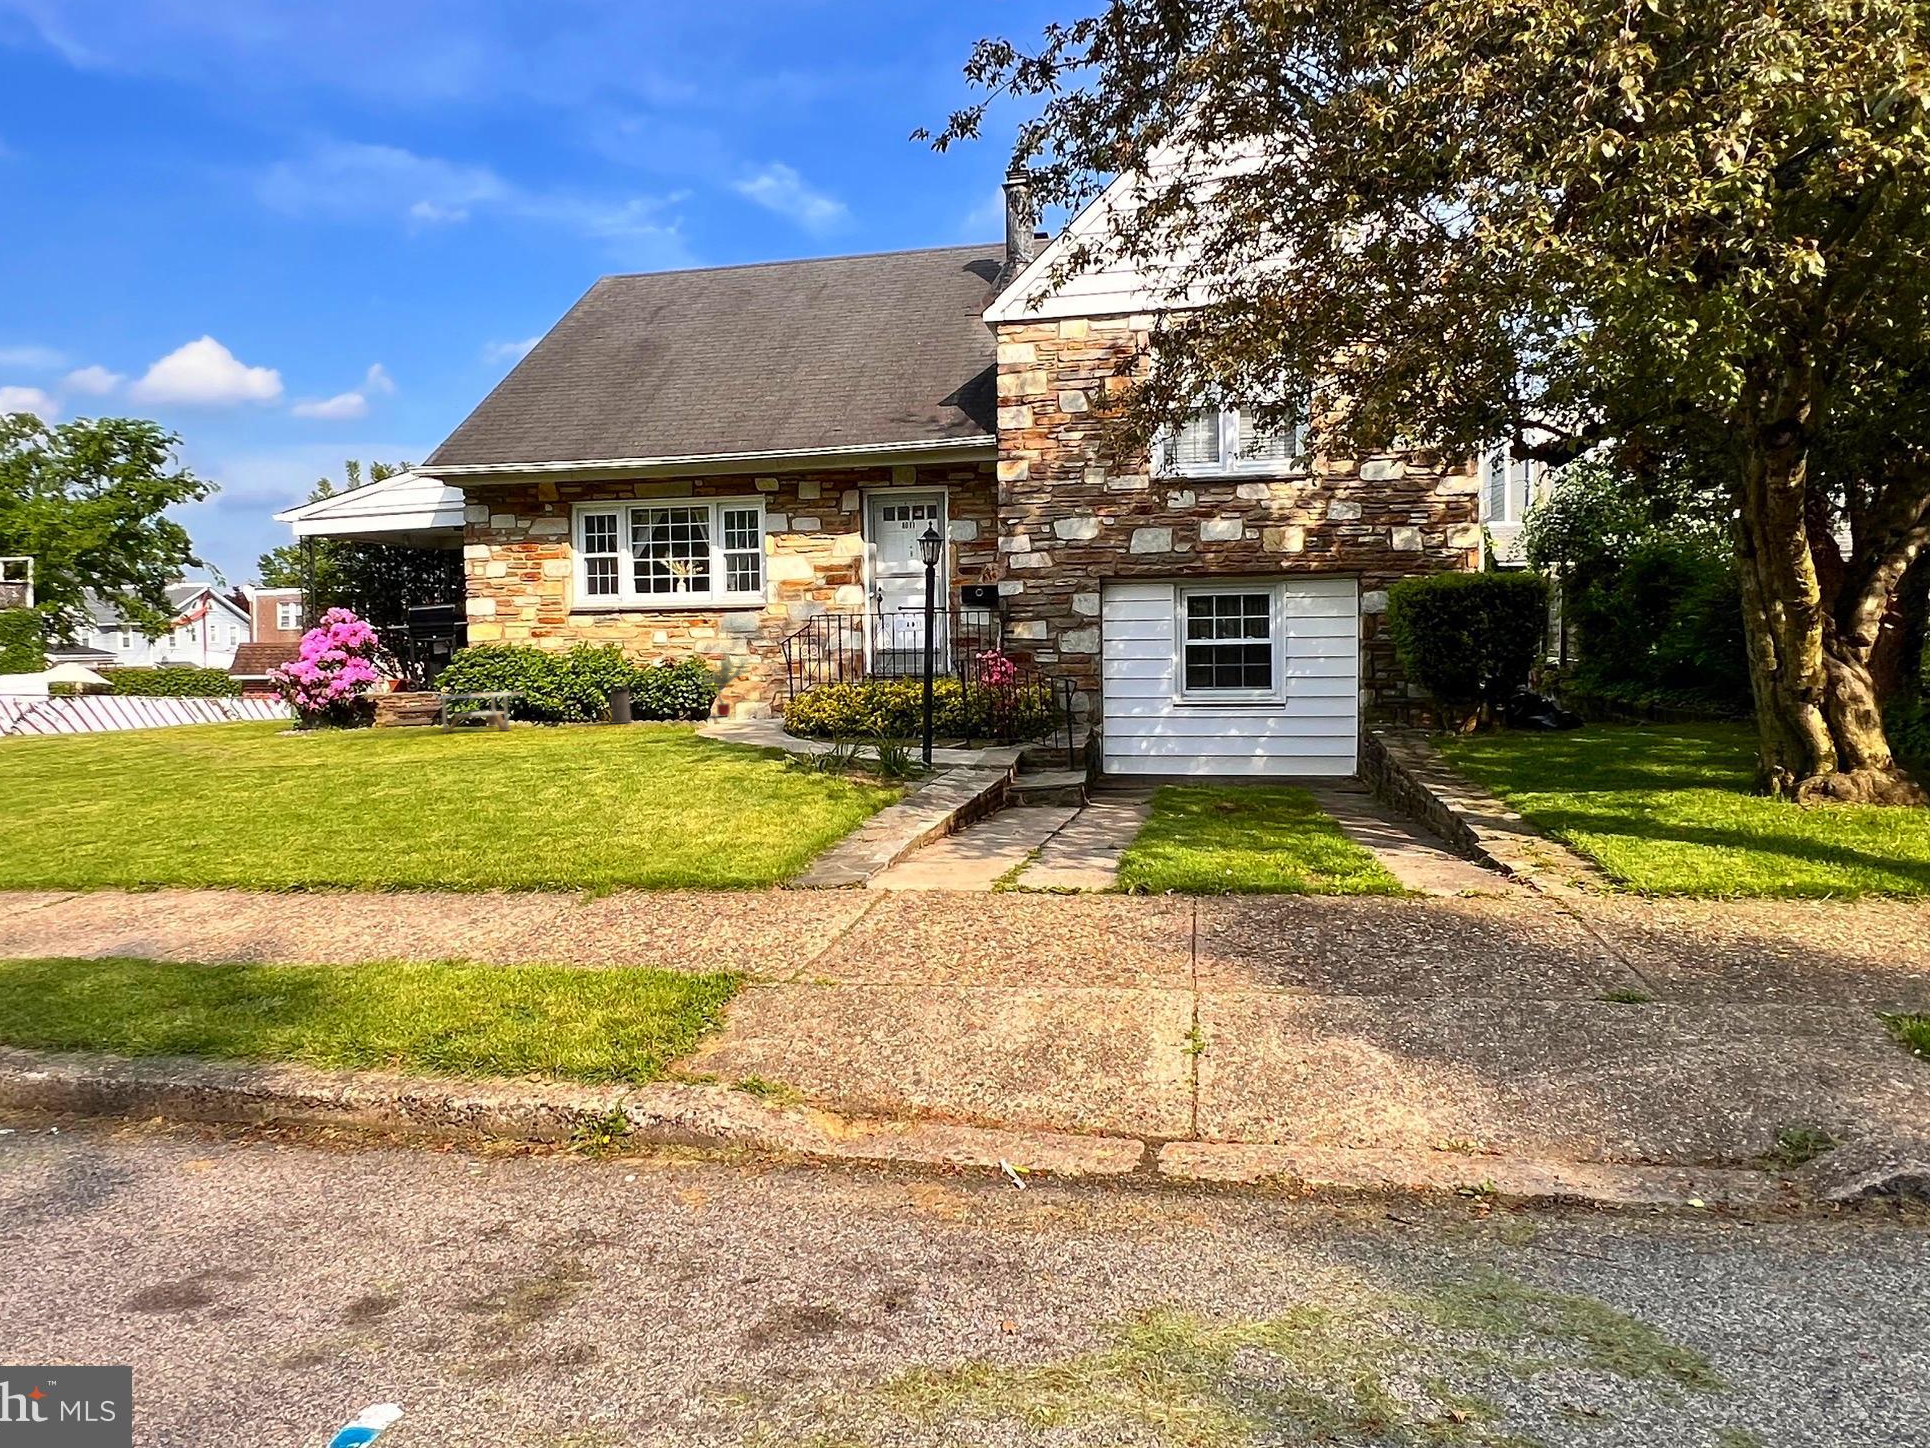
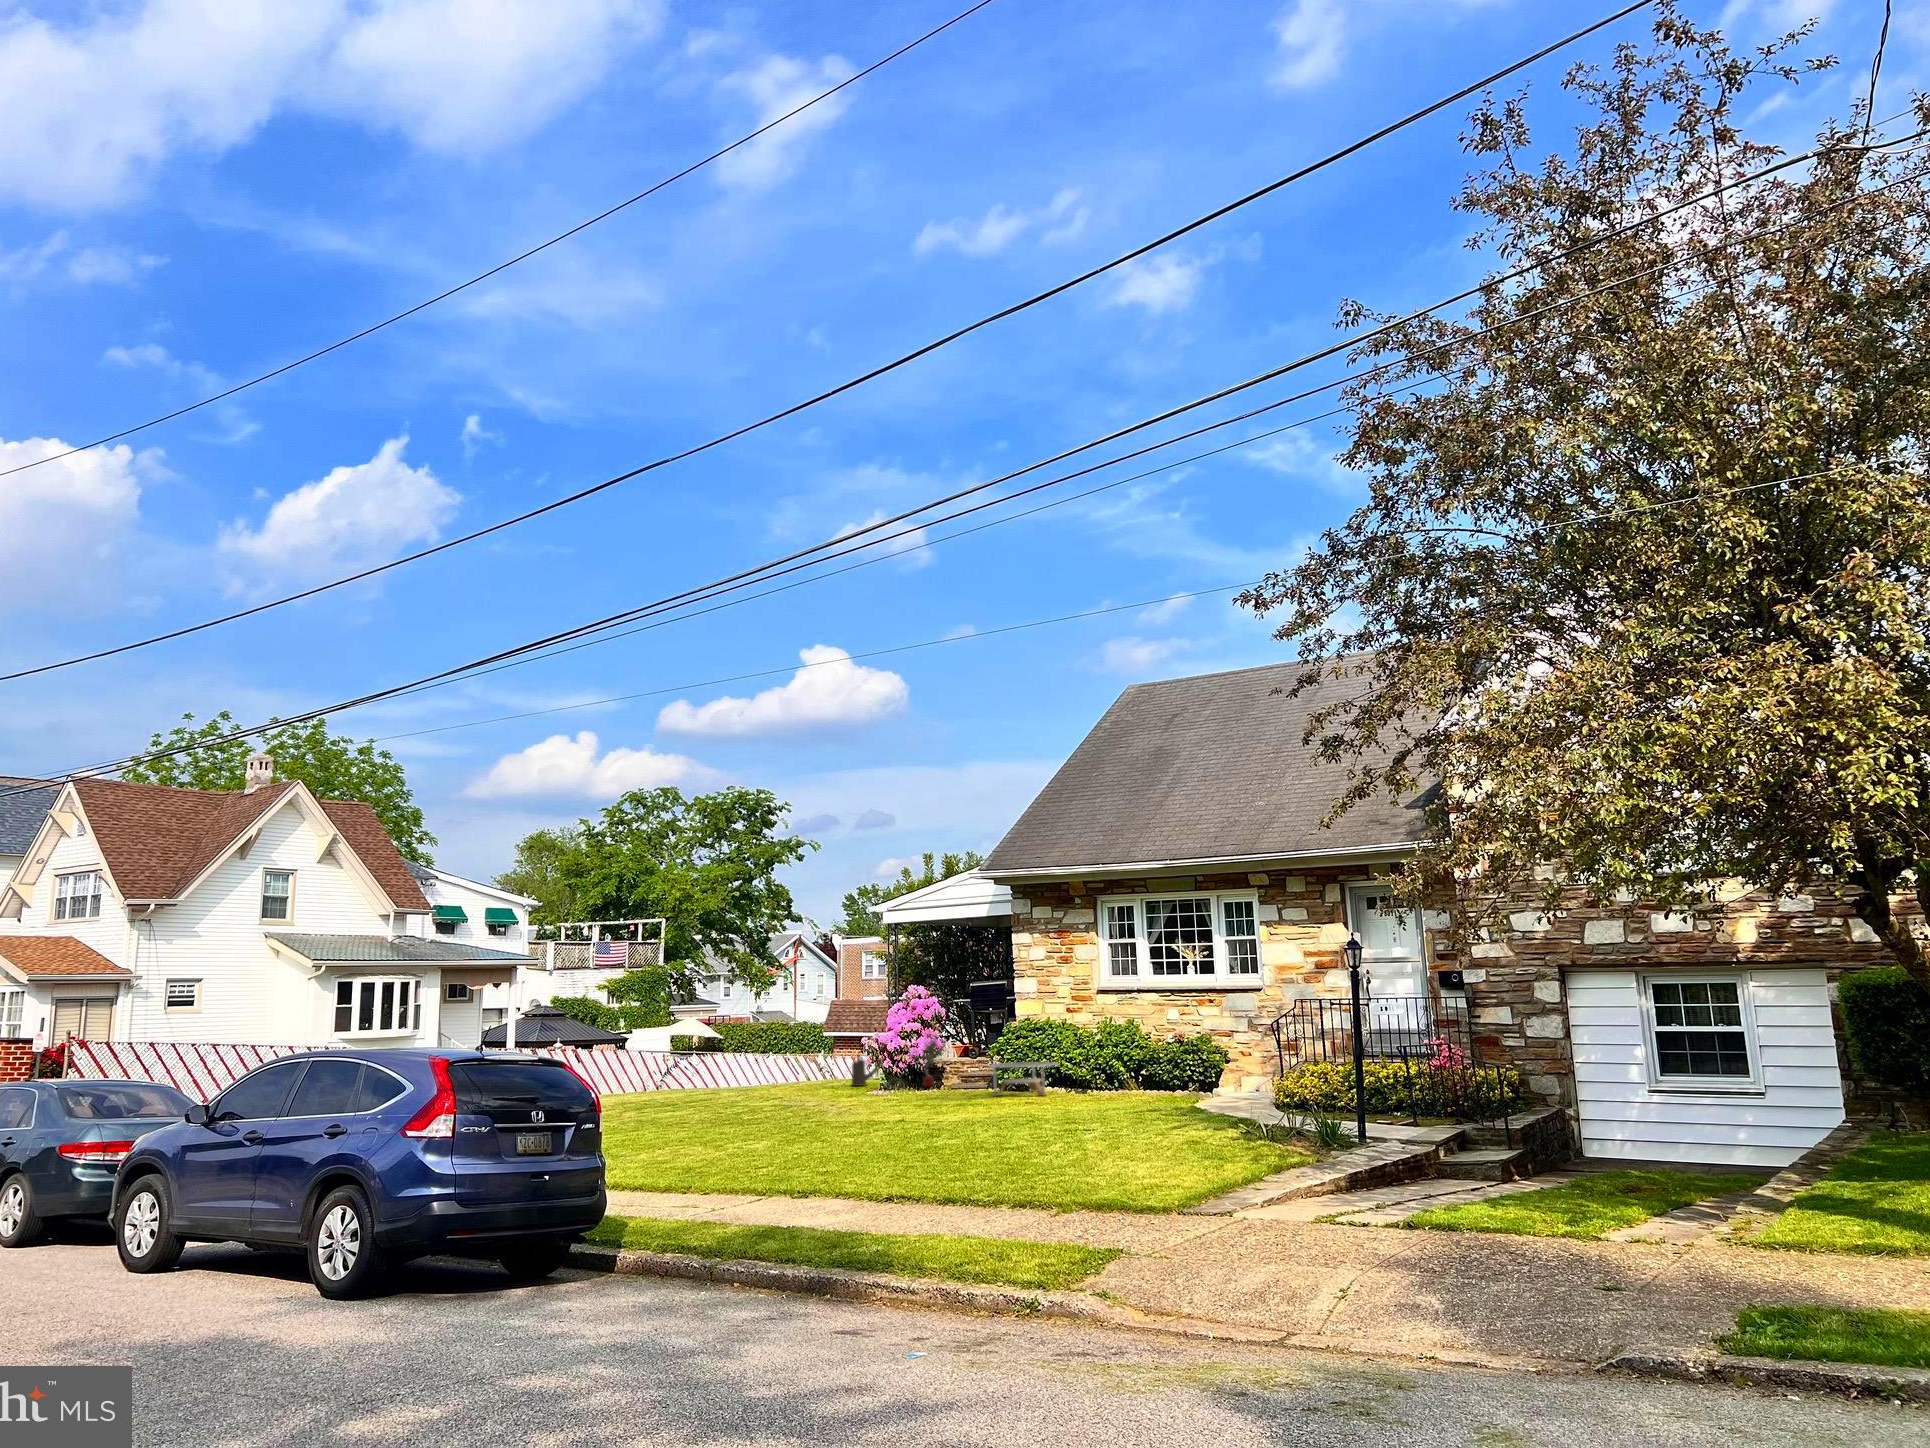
potted tree: present [699,650,748,717] -> present [912,1036,946,1087]
watering can: present [611,686,631,724] -> present [852,1054,883,1086]

